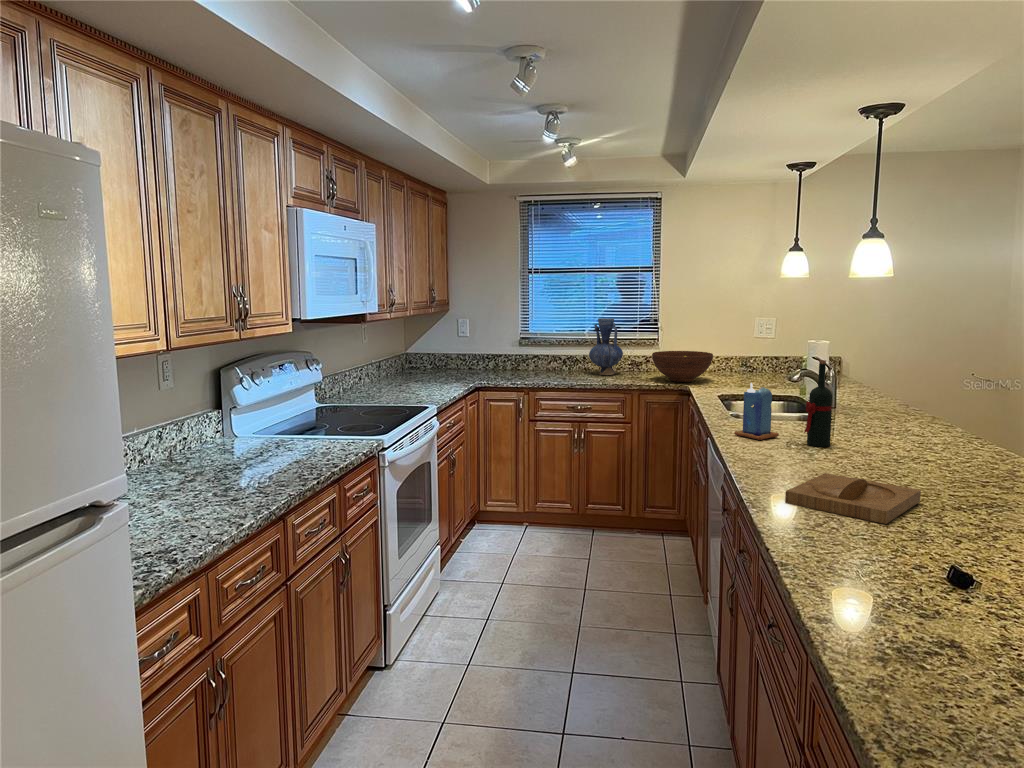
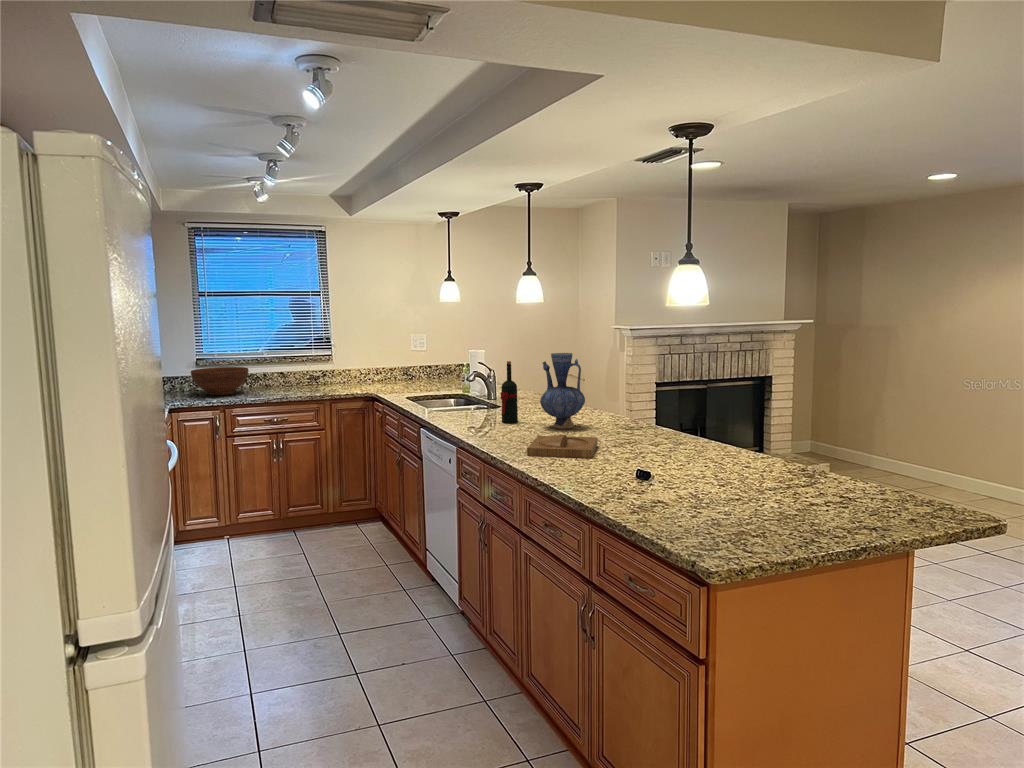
vase: present [589,318,623,375] -> present [540,353,585,429]
fruit bowl: present [652,351,713,382] -> present [191,367,249,395]
candle: present [735,383,779,440] -> none [450,382,480,423]

